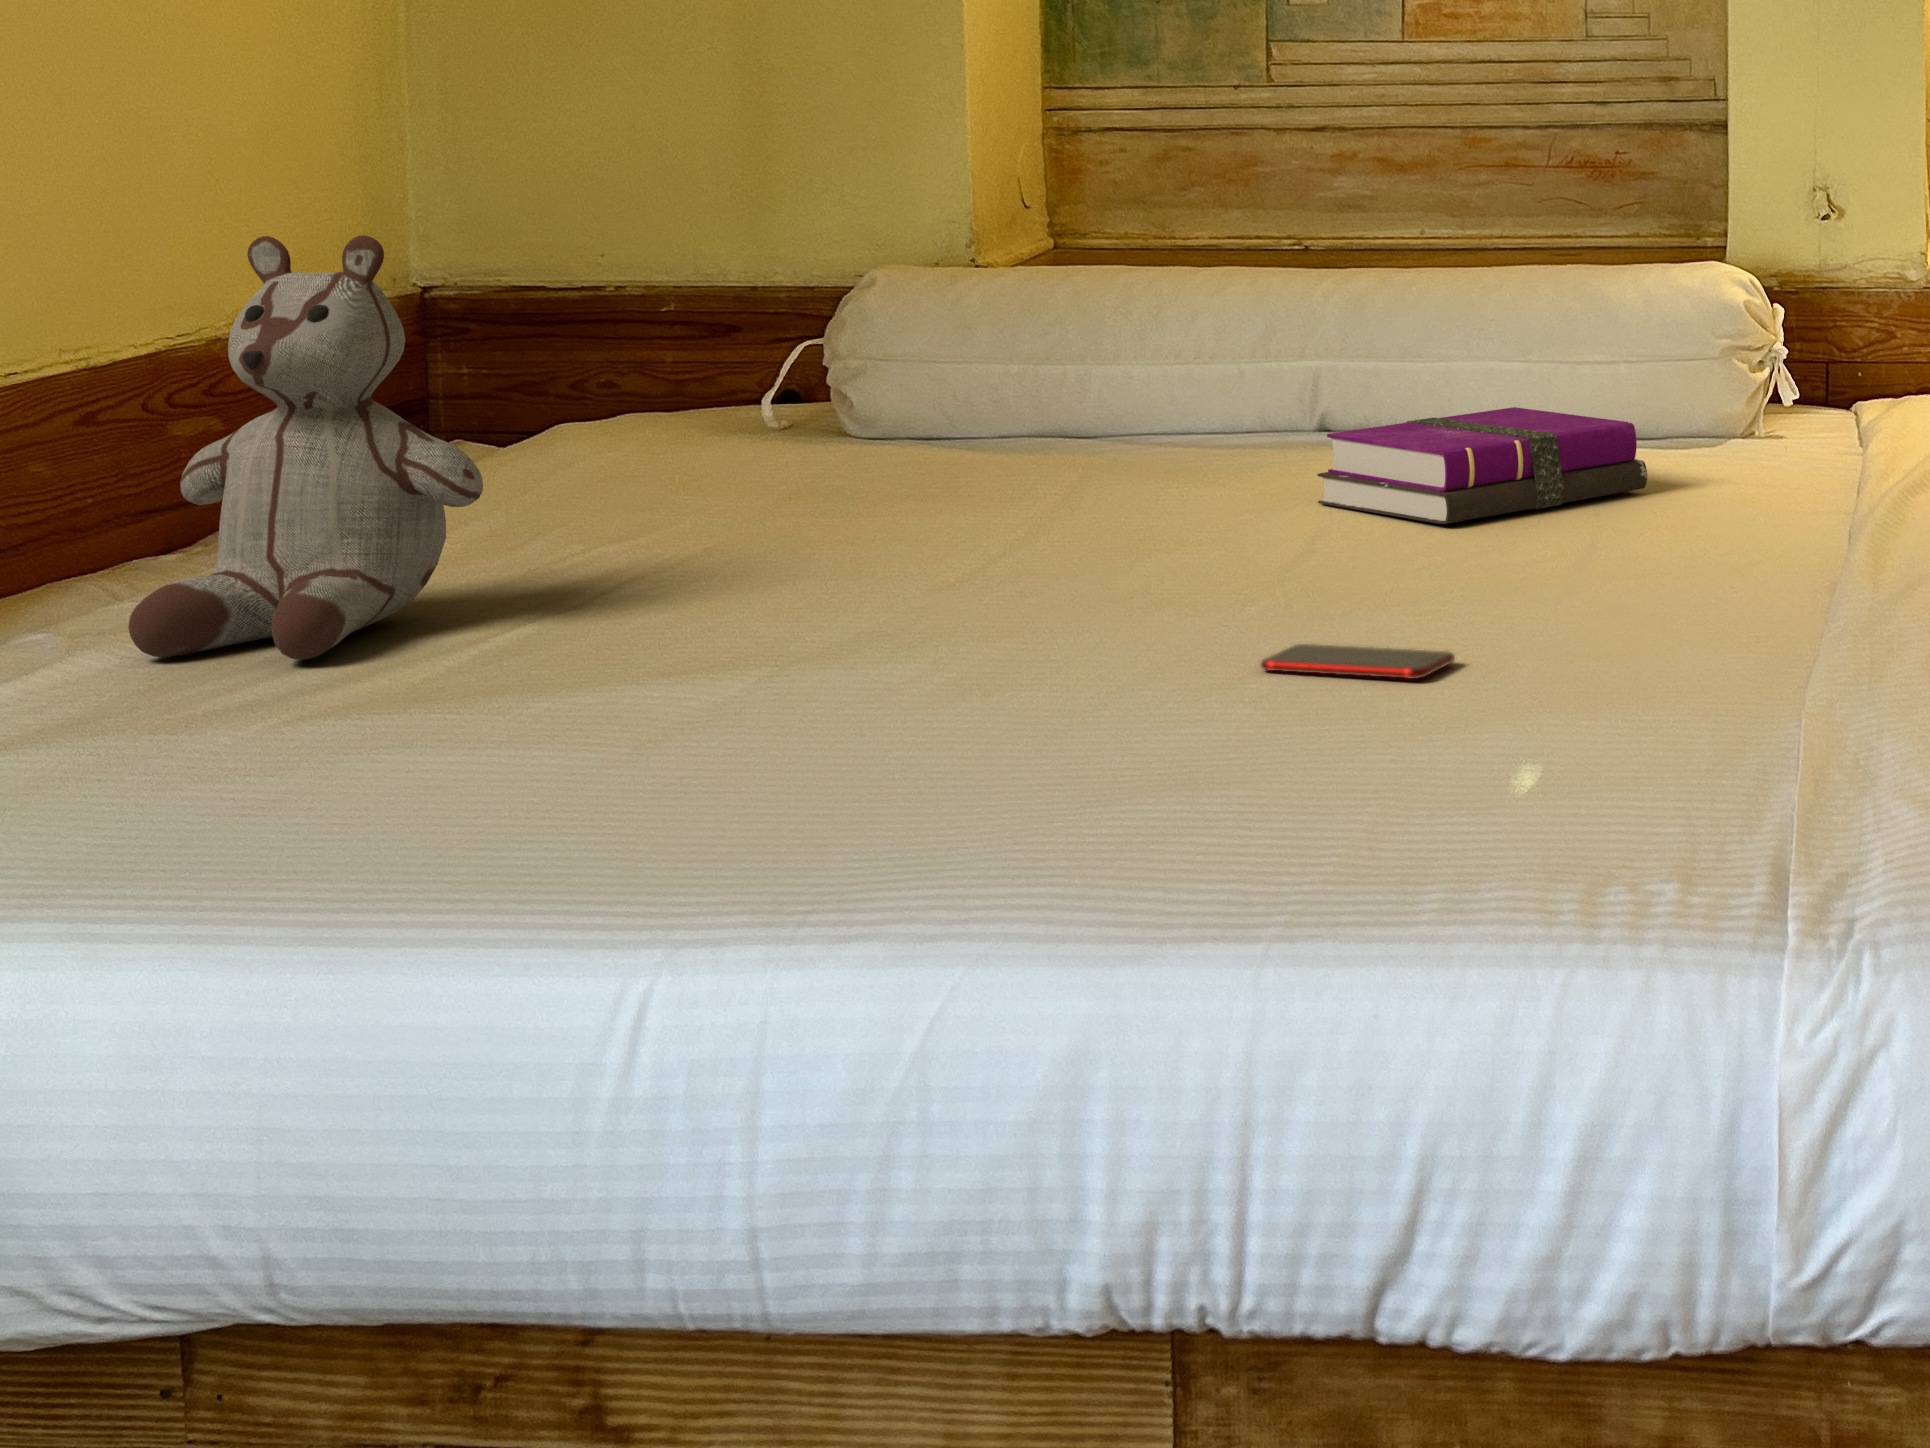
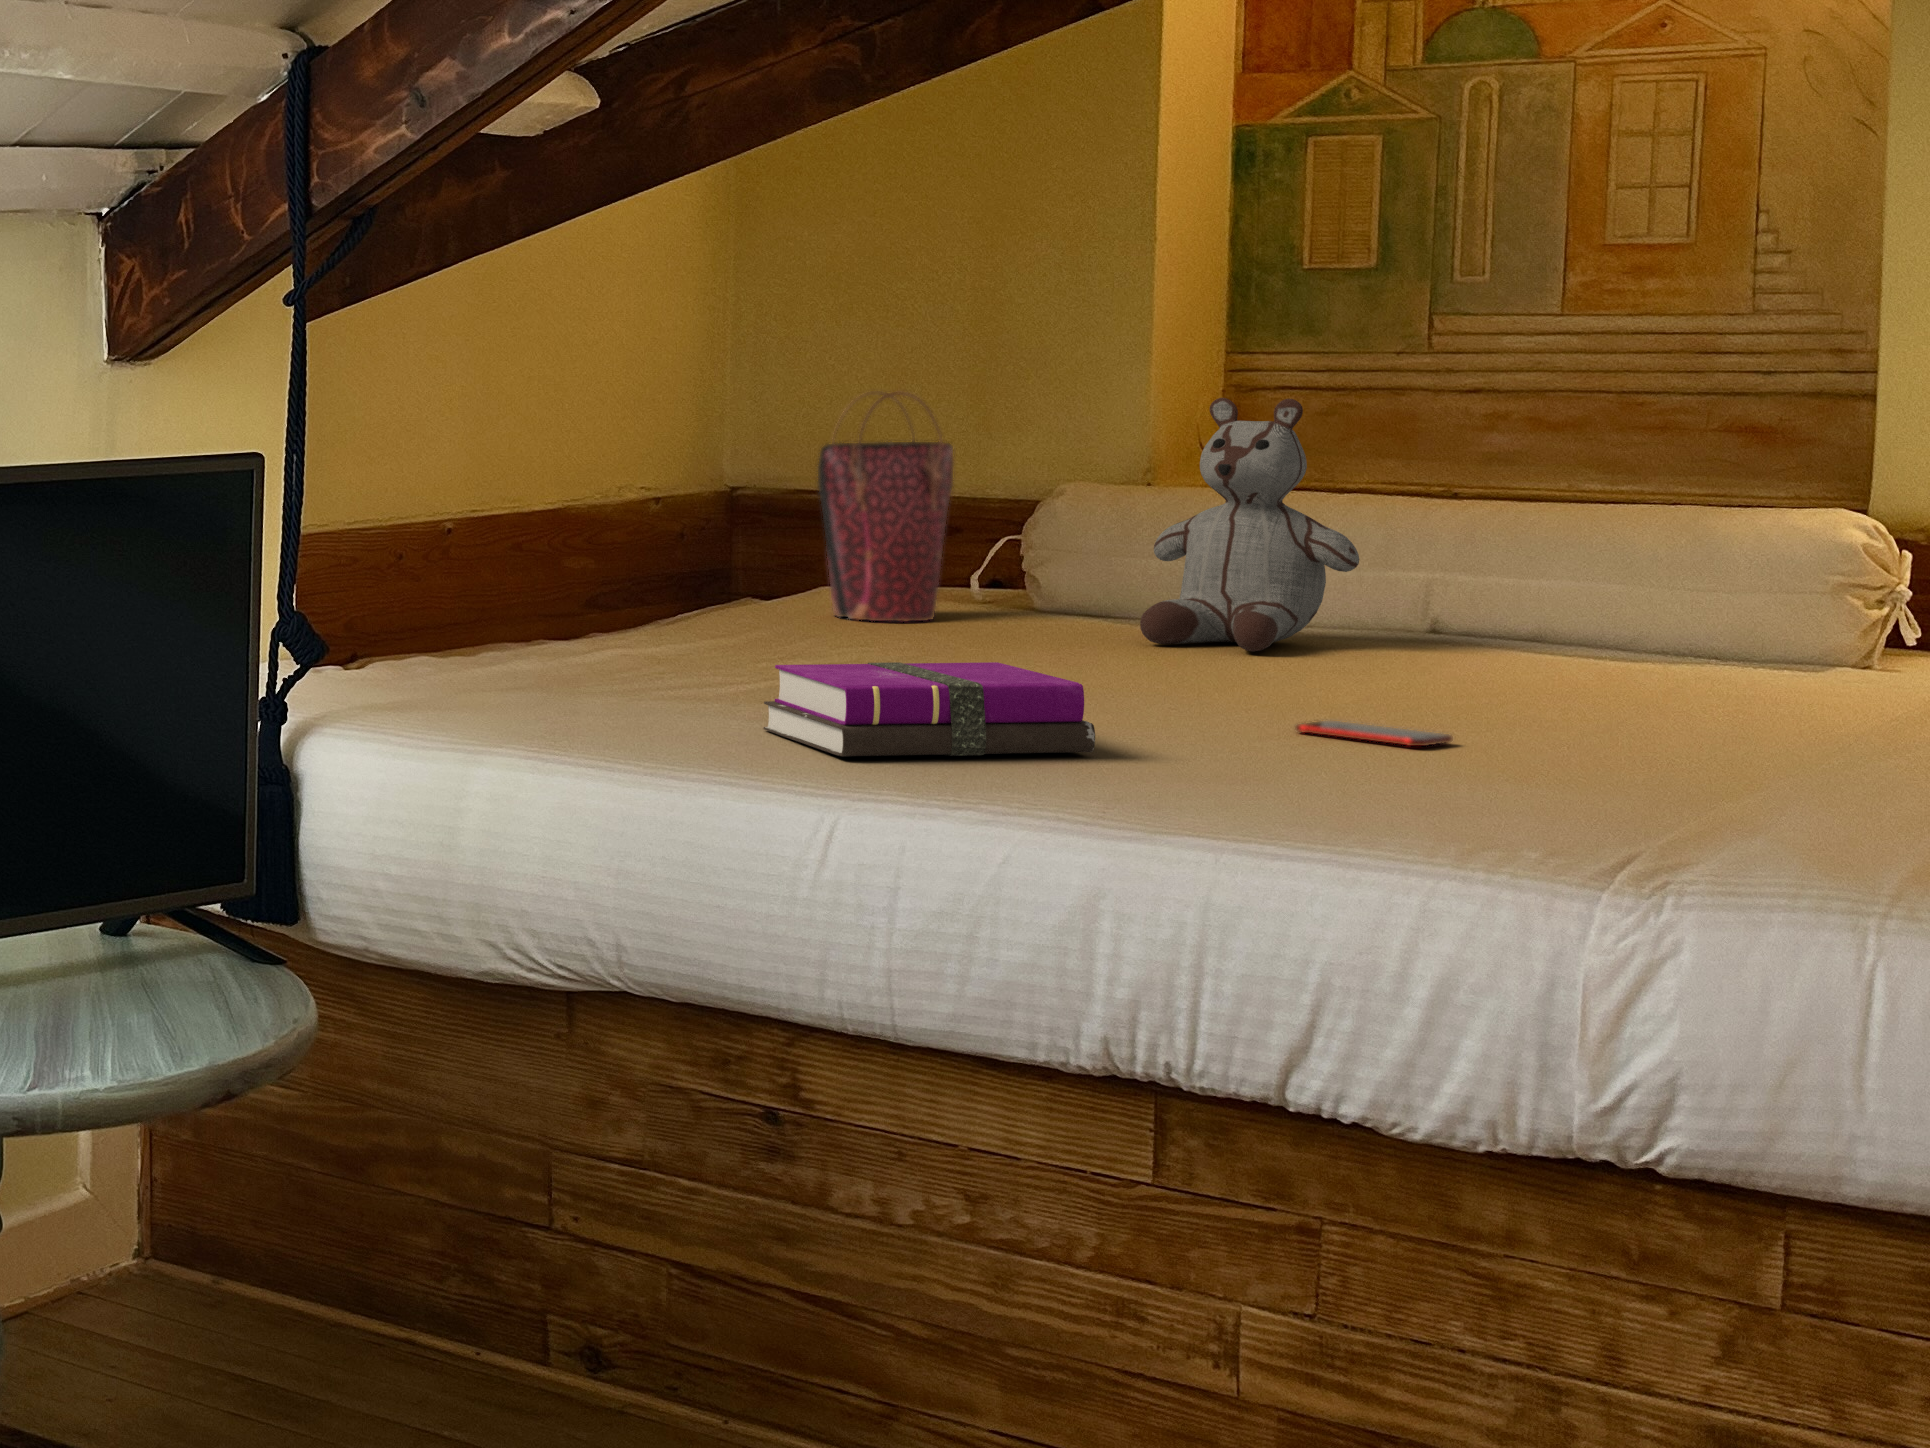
handbag: none [548,182,738,510] -> present [818,392,953,621]
stuffed bear: present [128,235,483,660] -> present [1140,398,1359,652]
notebook: present [1317,407,1647,524] -> present [764,662,1095,756]

